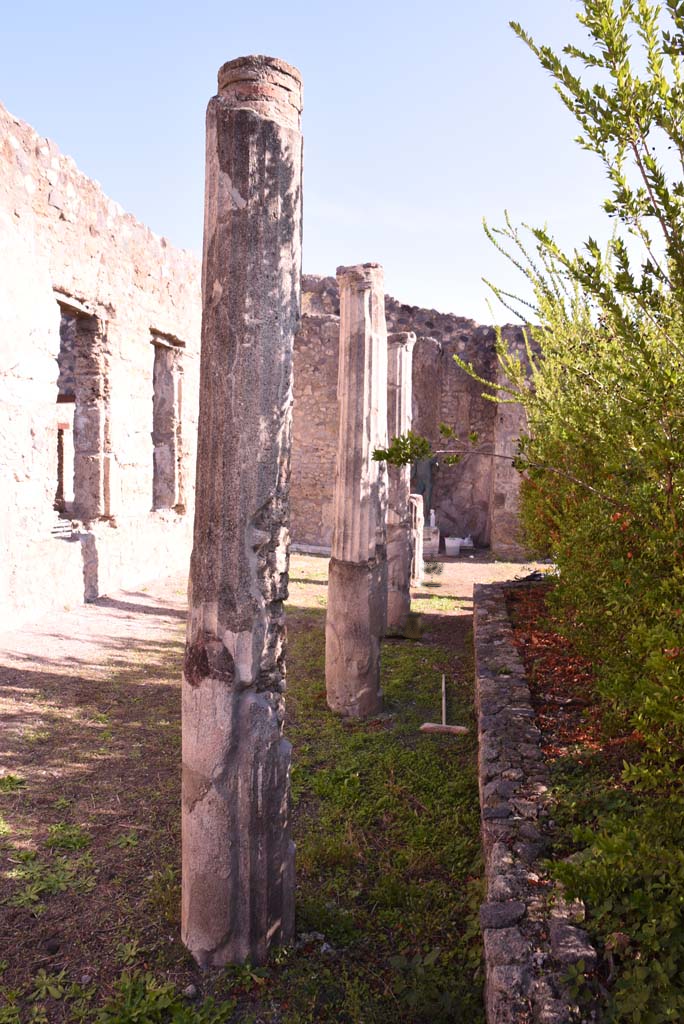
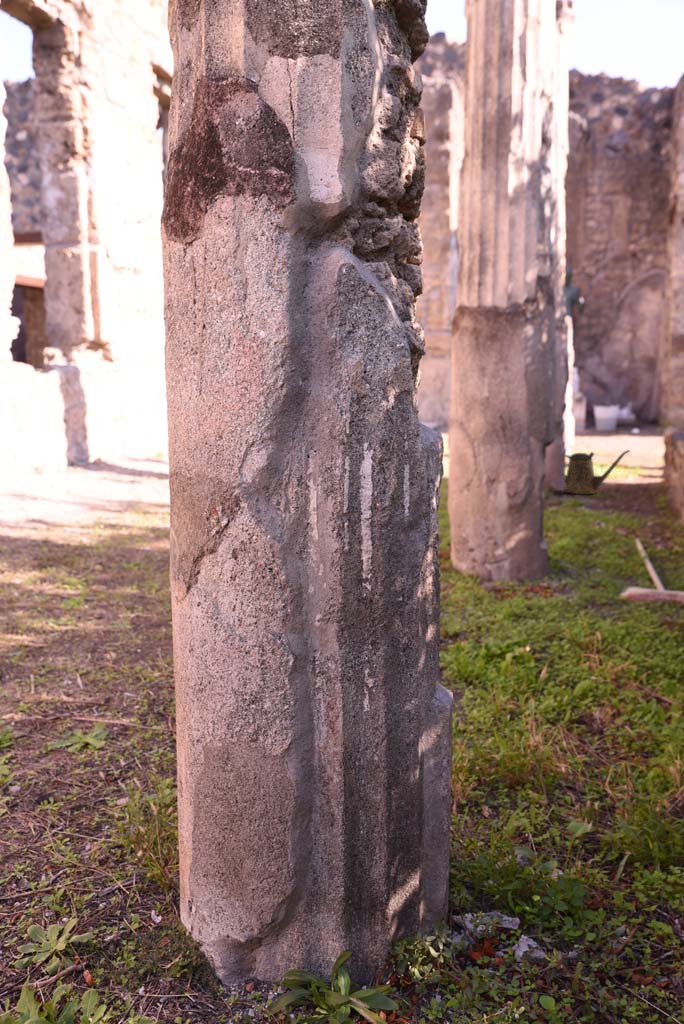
potted tree: present [422,553,443,587] -> none [573,386,615,447]

